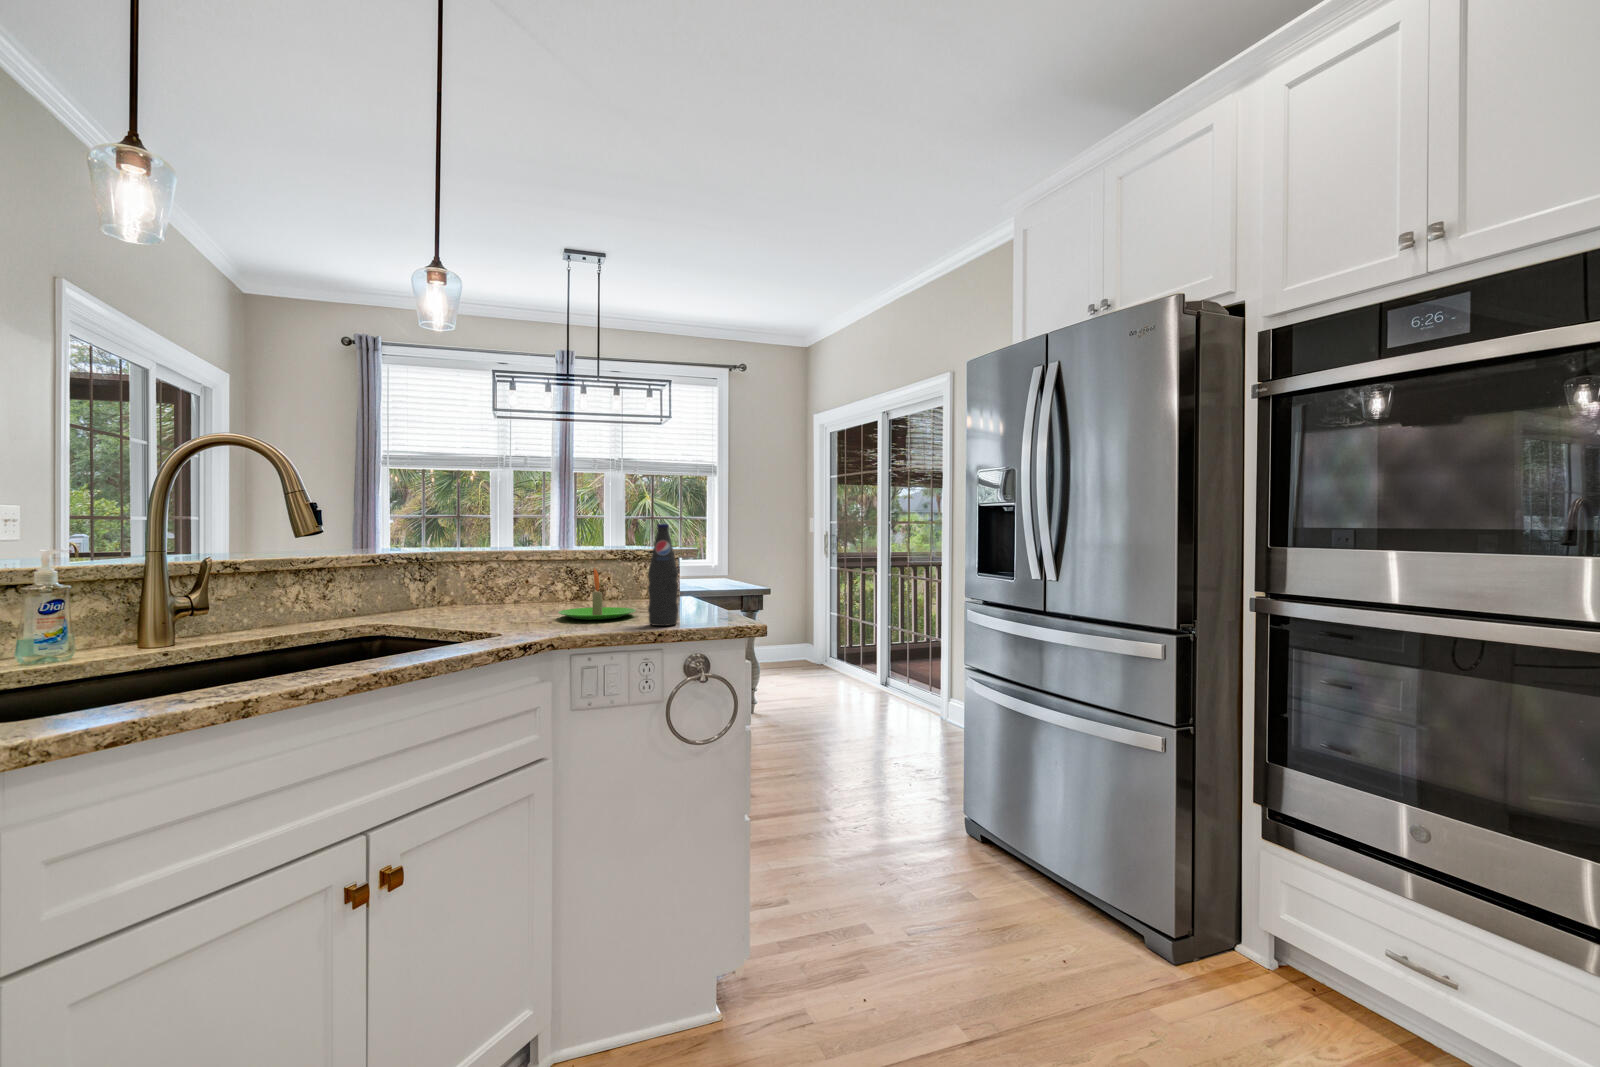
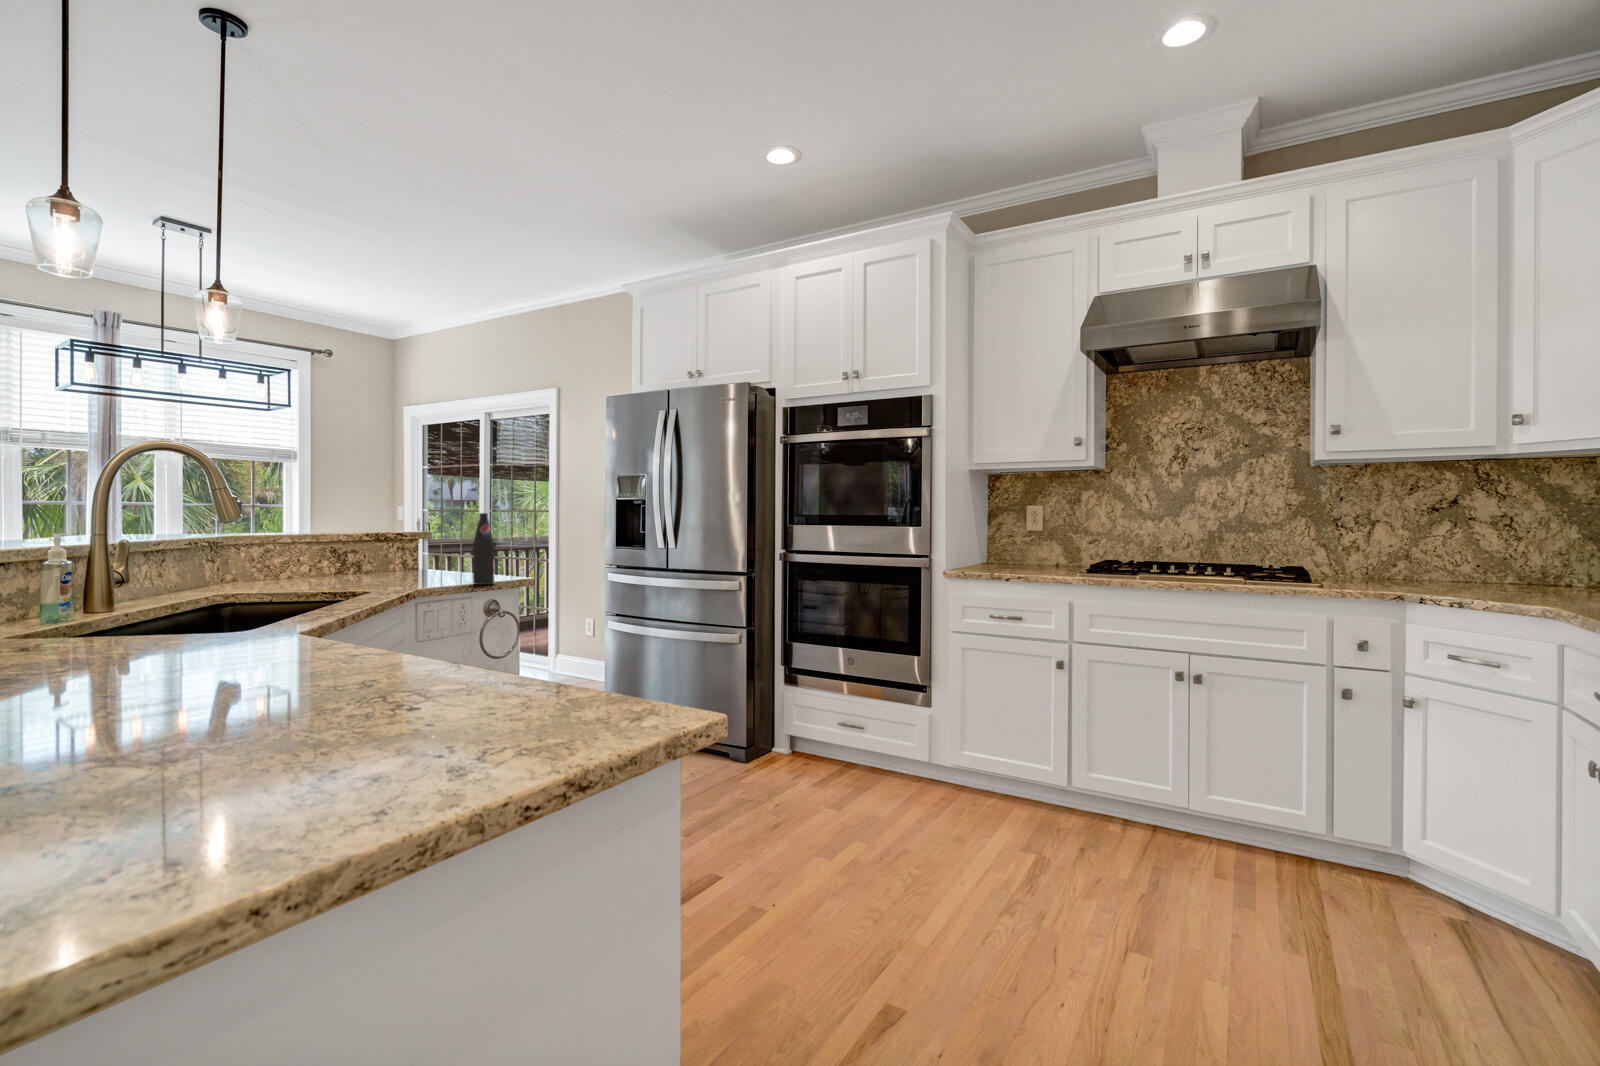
candle: present [558,568,636,620] -> none [380,545,445,584]

